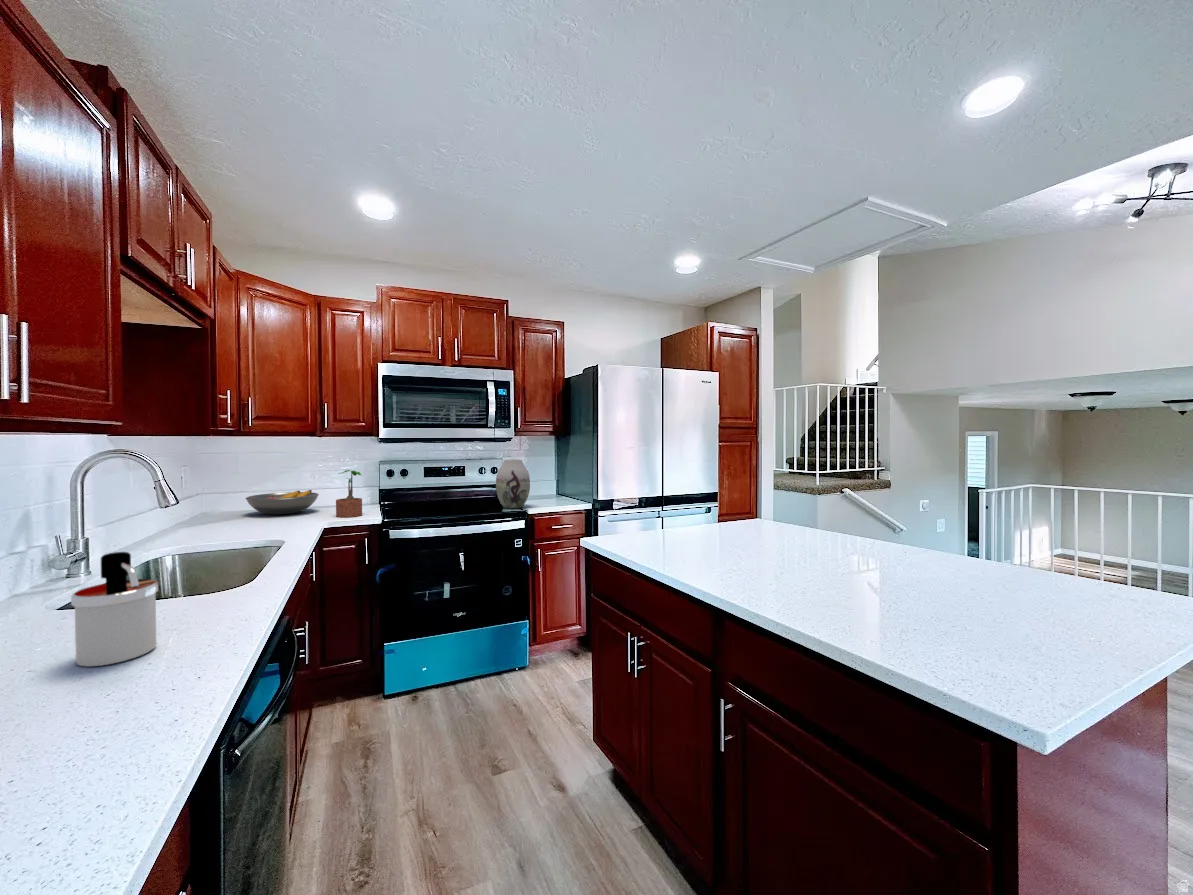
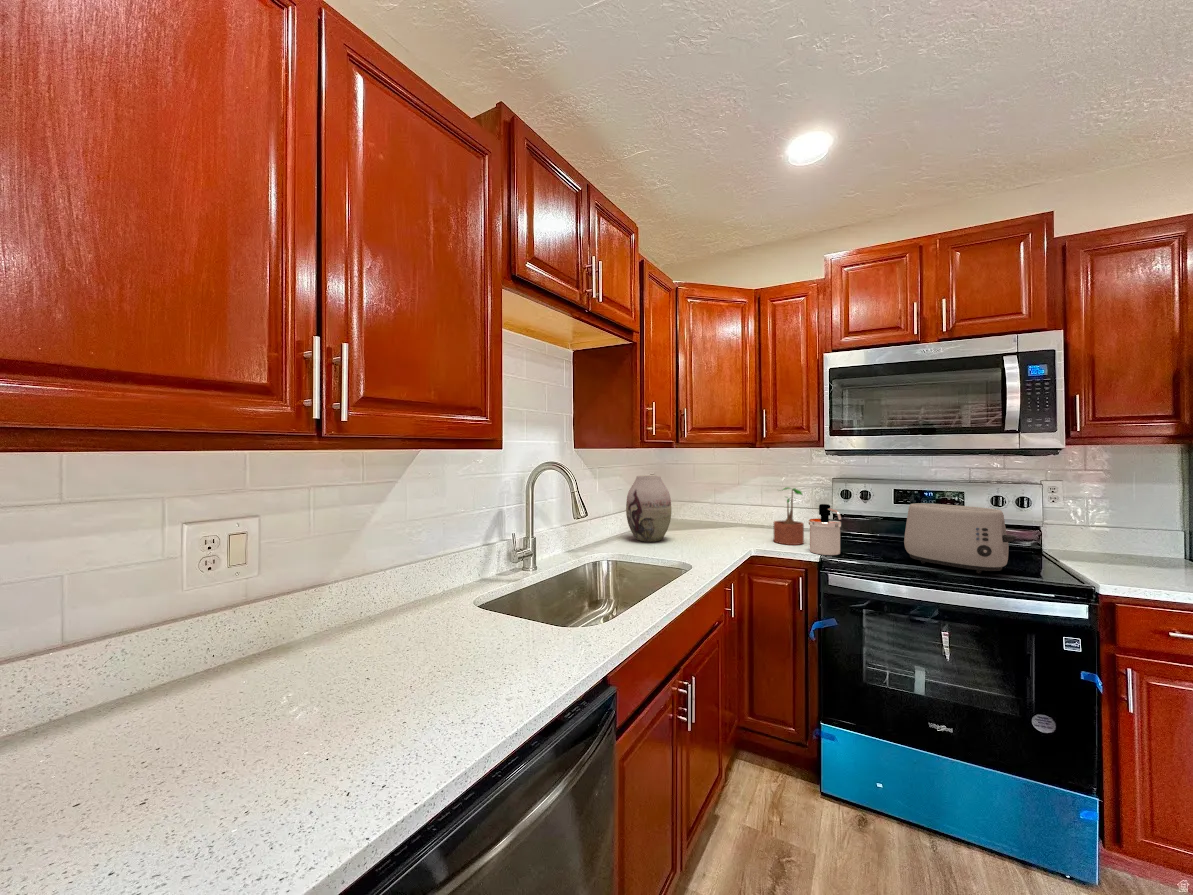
vase: present [496,459,530,508] -> present [626,475,671,542]
toaster: none [436,474,495,514] -> present [904,503,1016,573]
fruit bowl: present [246,490,319,515] -> none [696,505,763,529]
soap dispenser: present [71,552,158,666] -> present [809,504,841,555]

